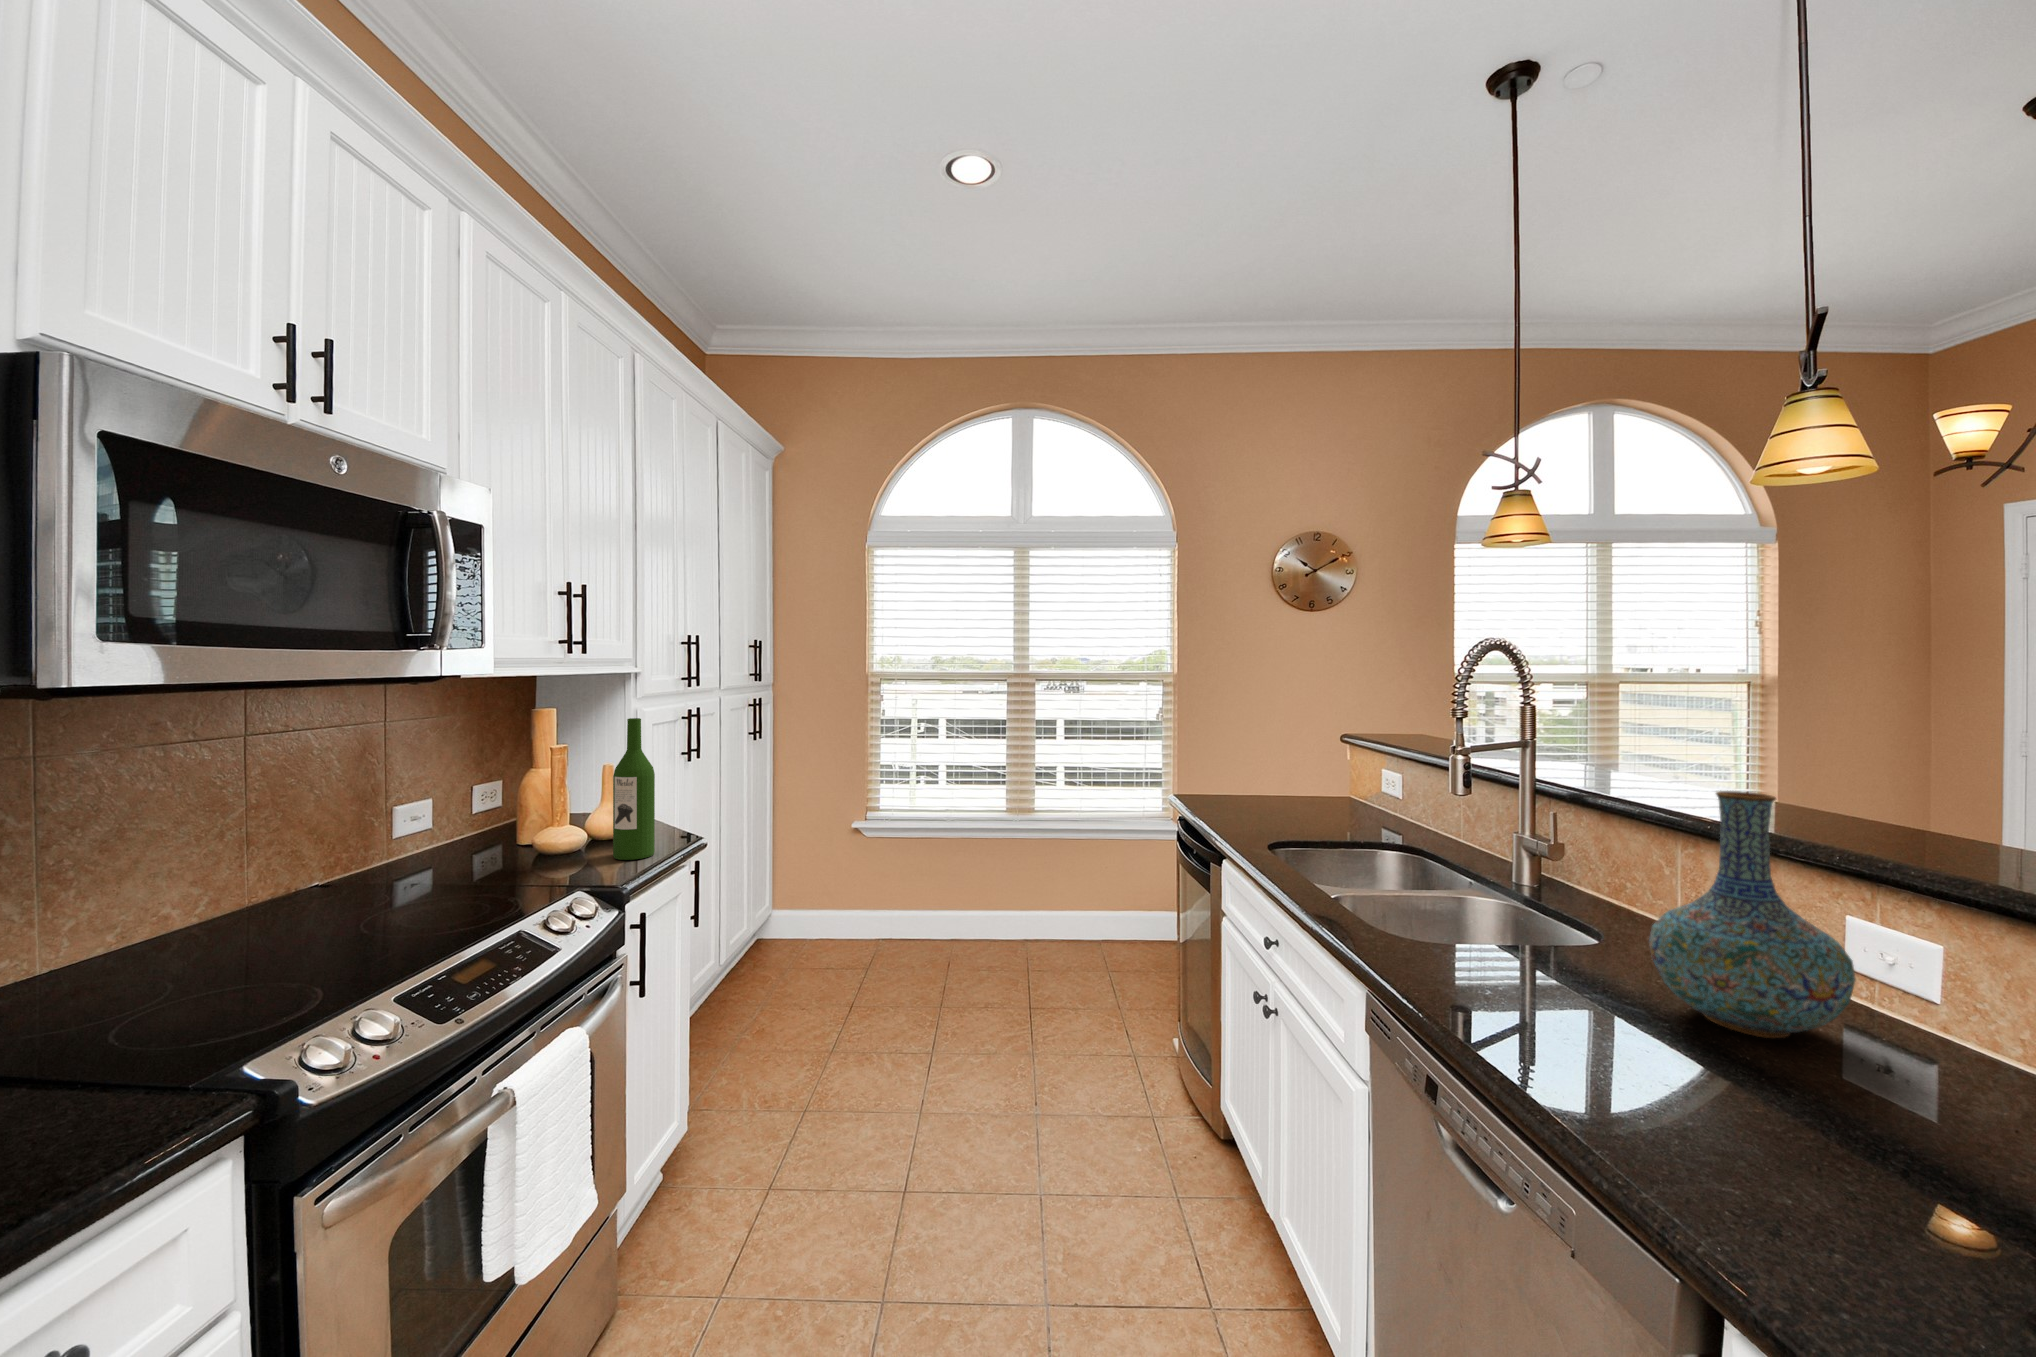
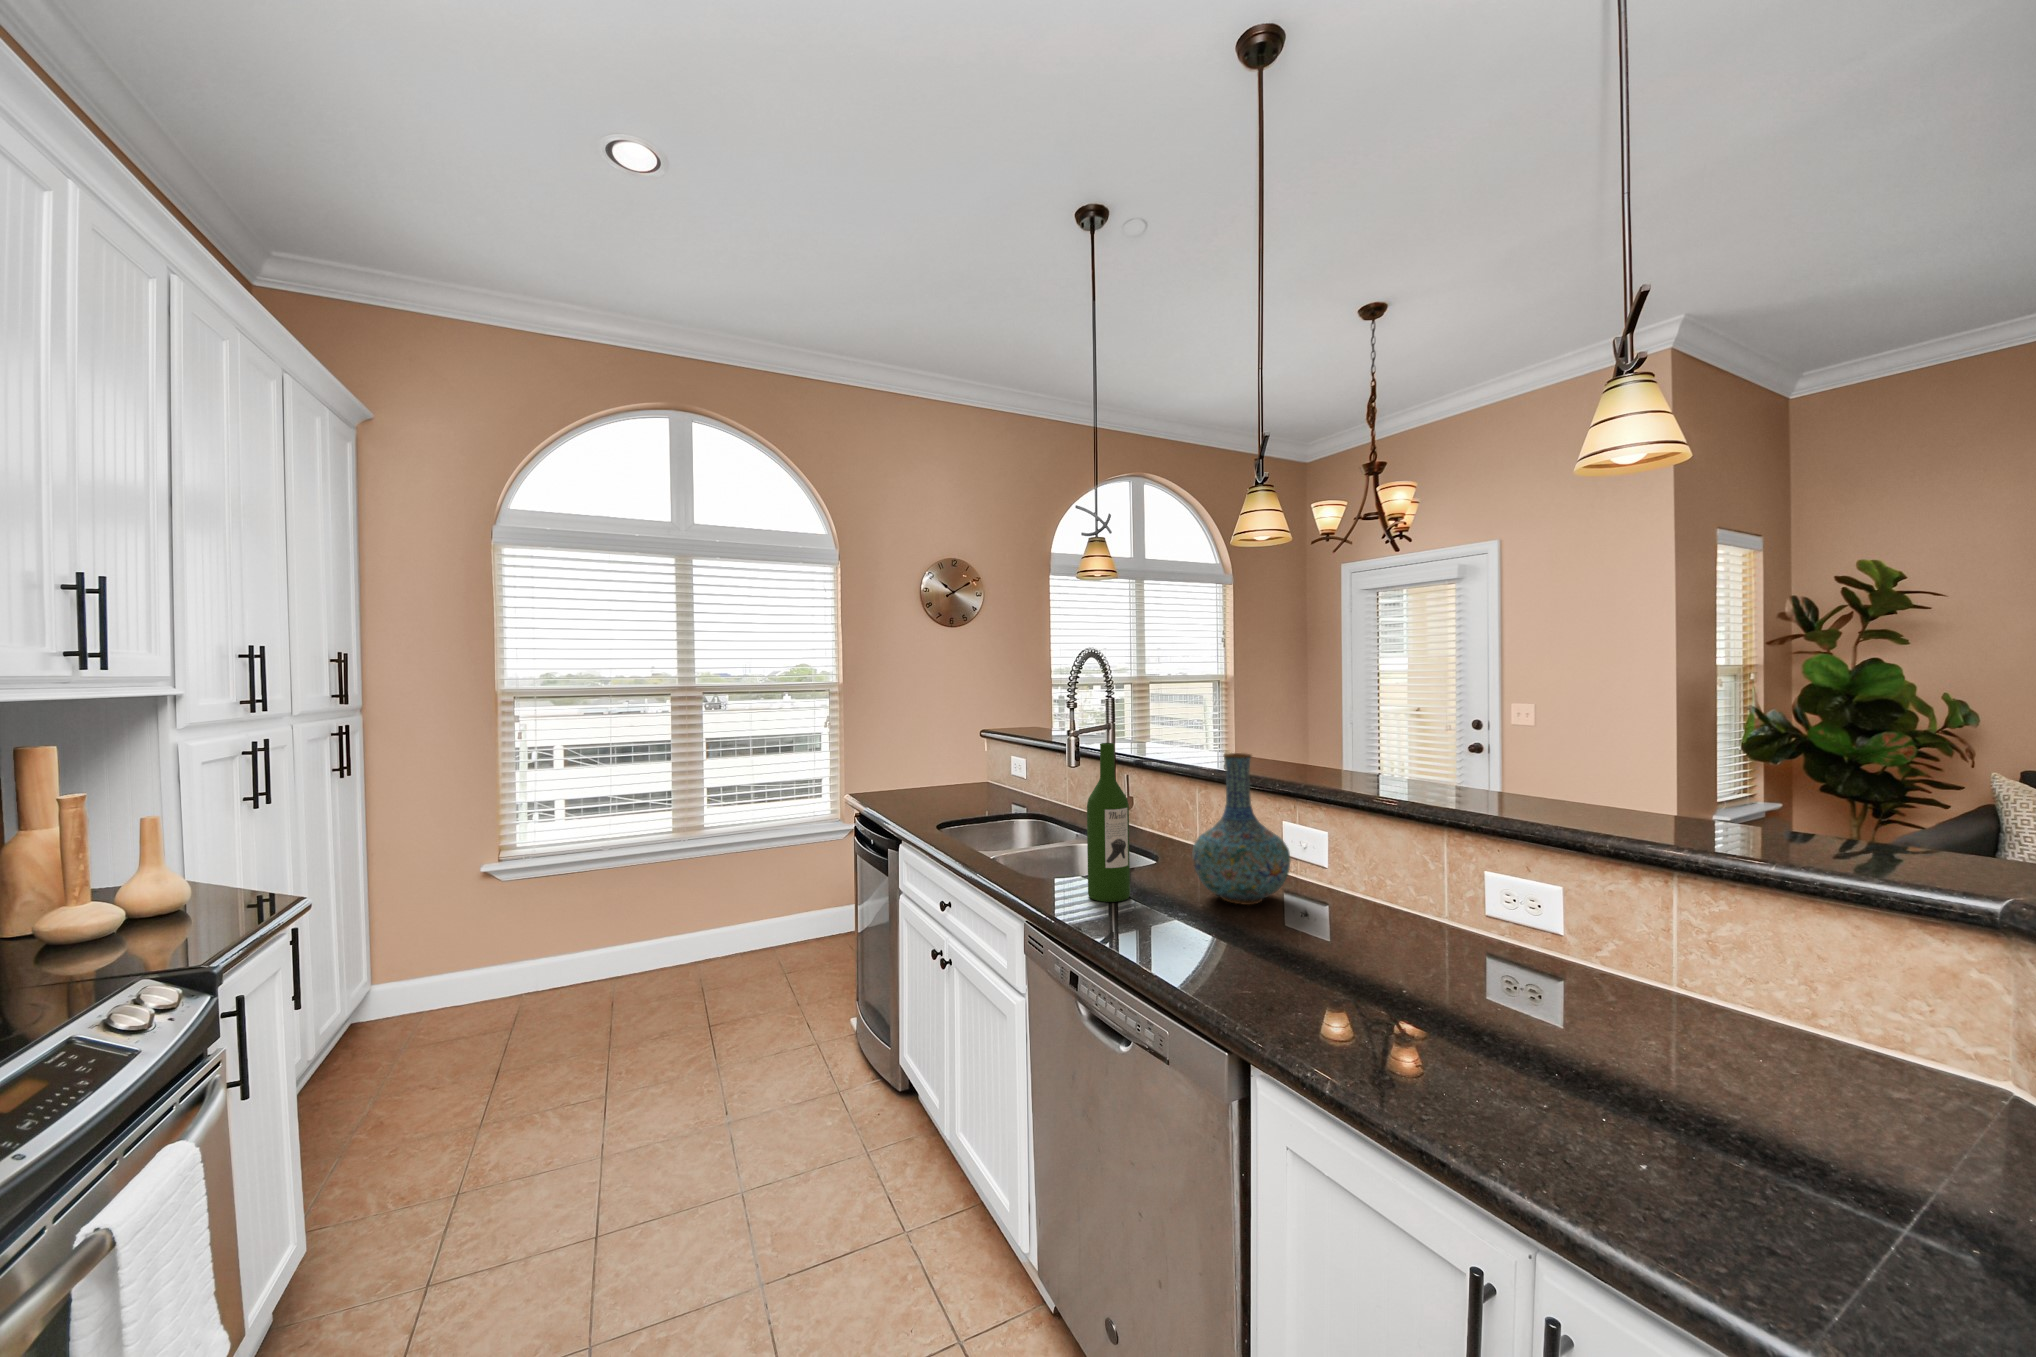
wine bottle: present [613,718,655,860] -> present [1087,743,1130,902]

